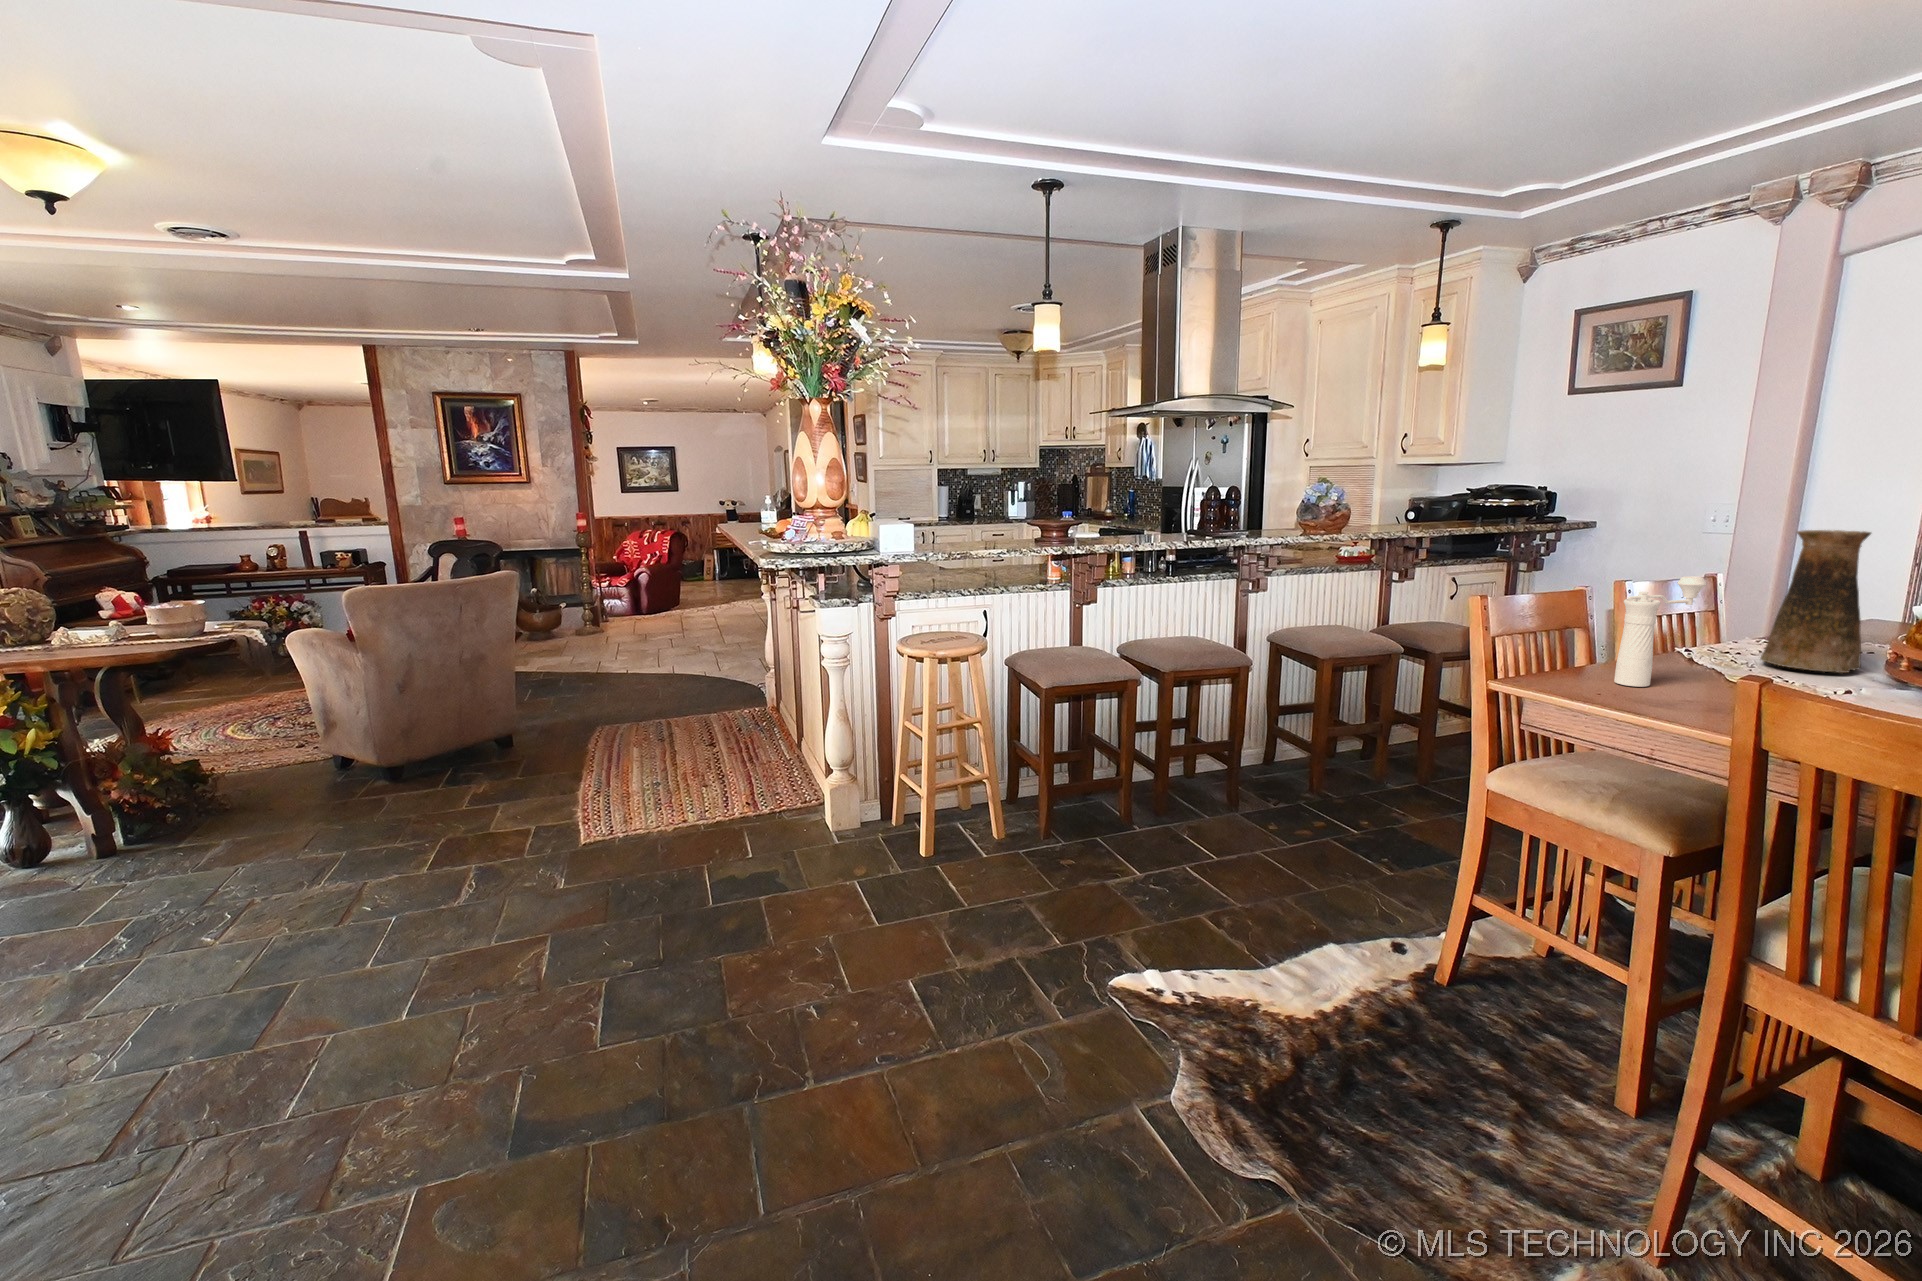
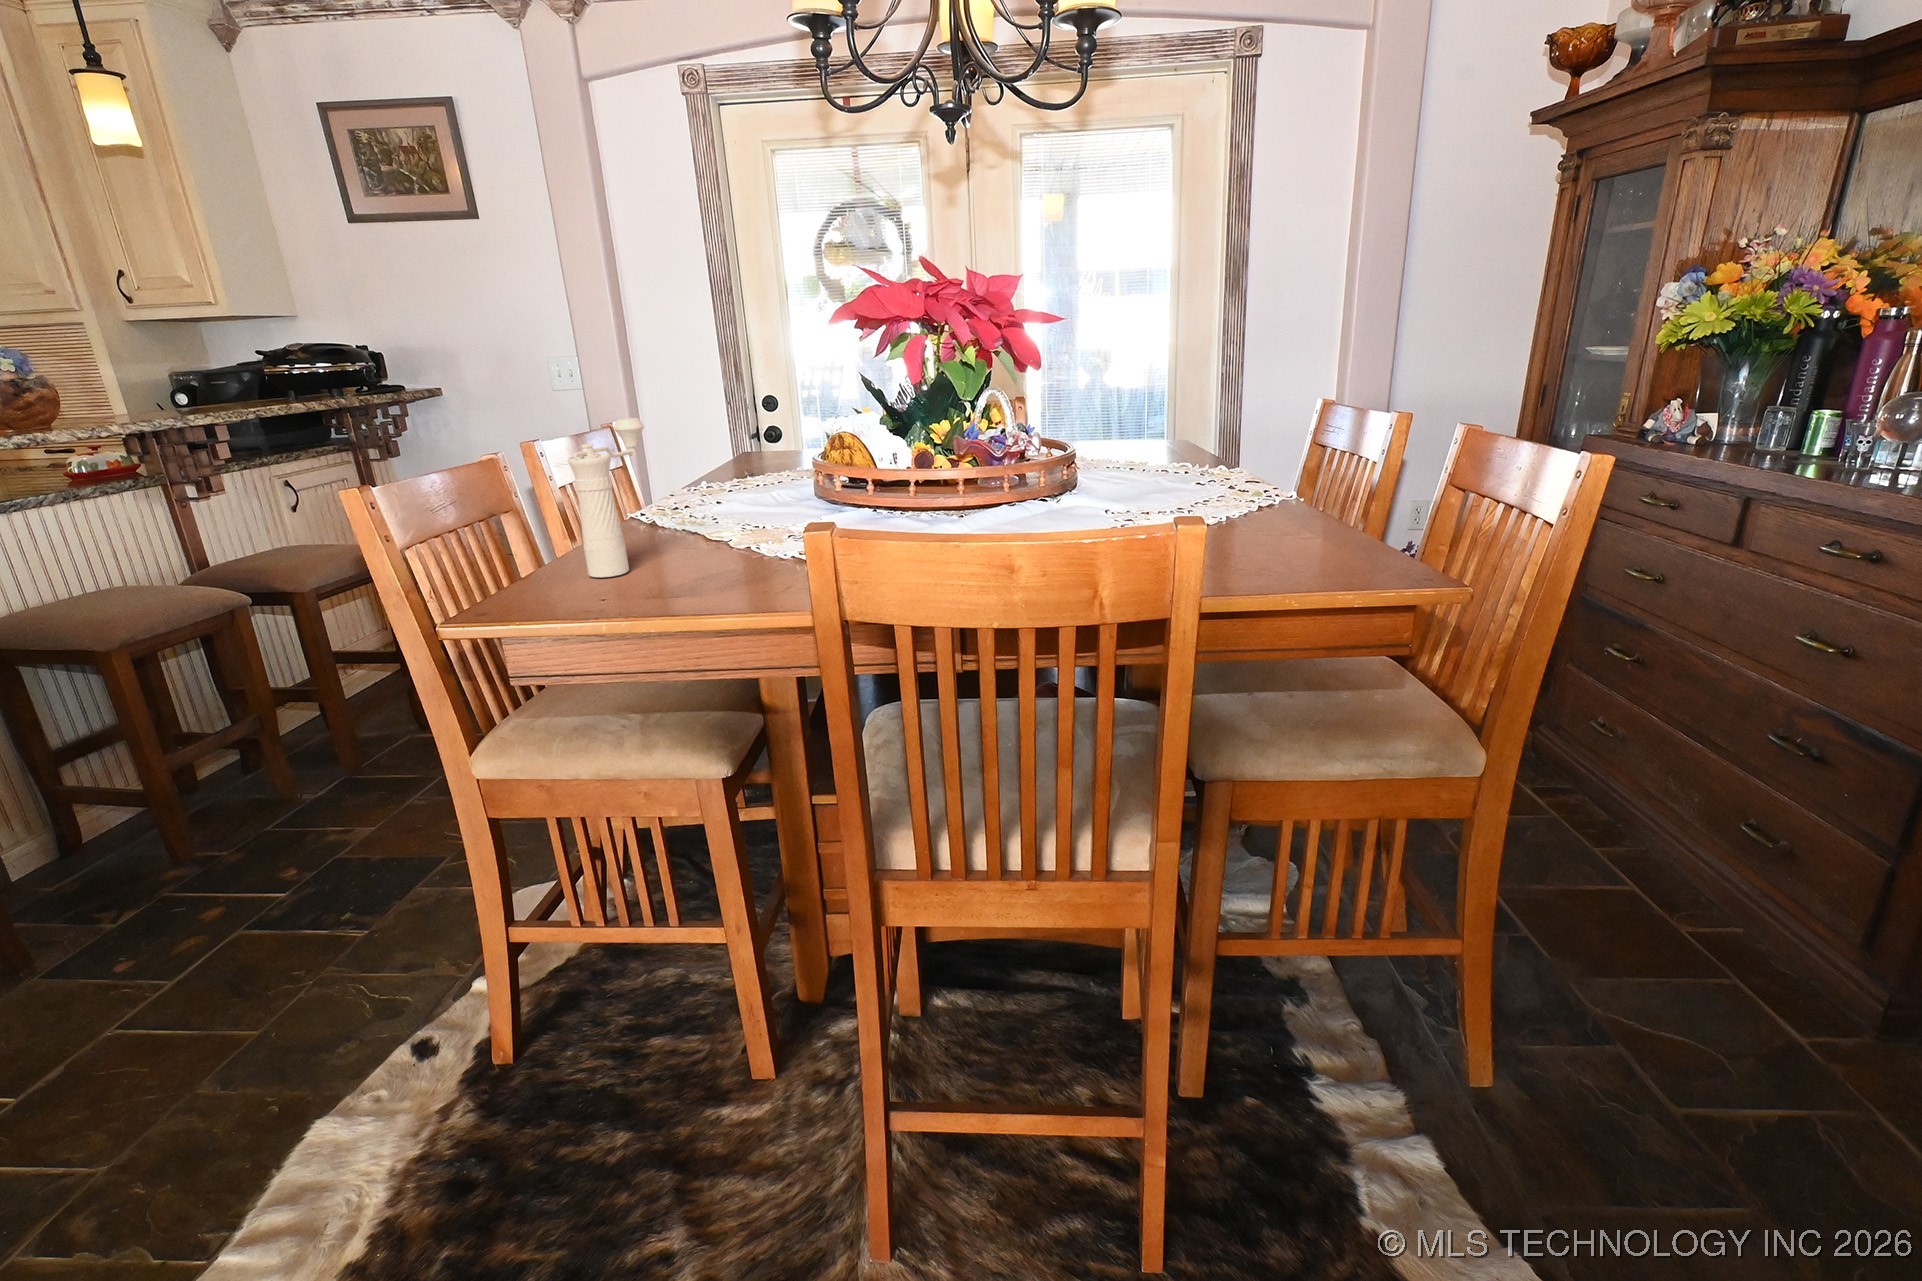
pitcher: present [1760,530,1871,673] -> none [689,355,773,515]

